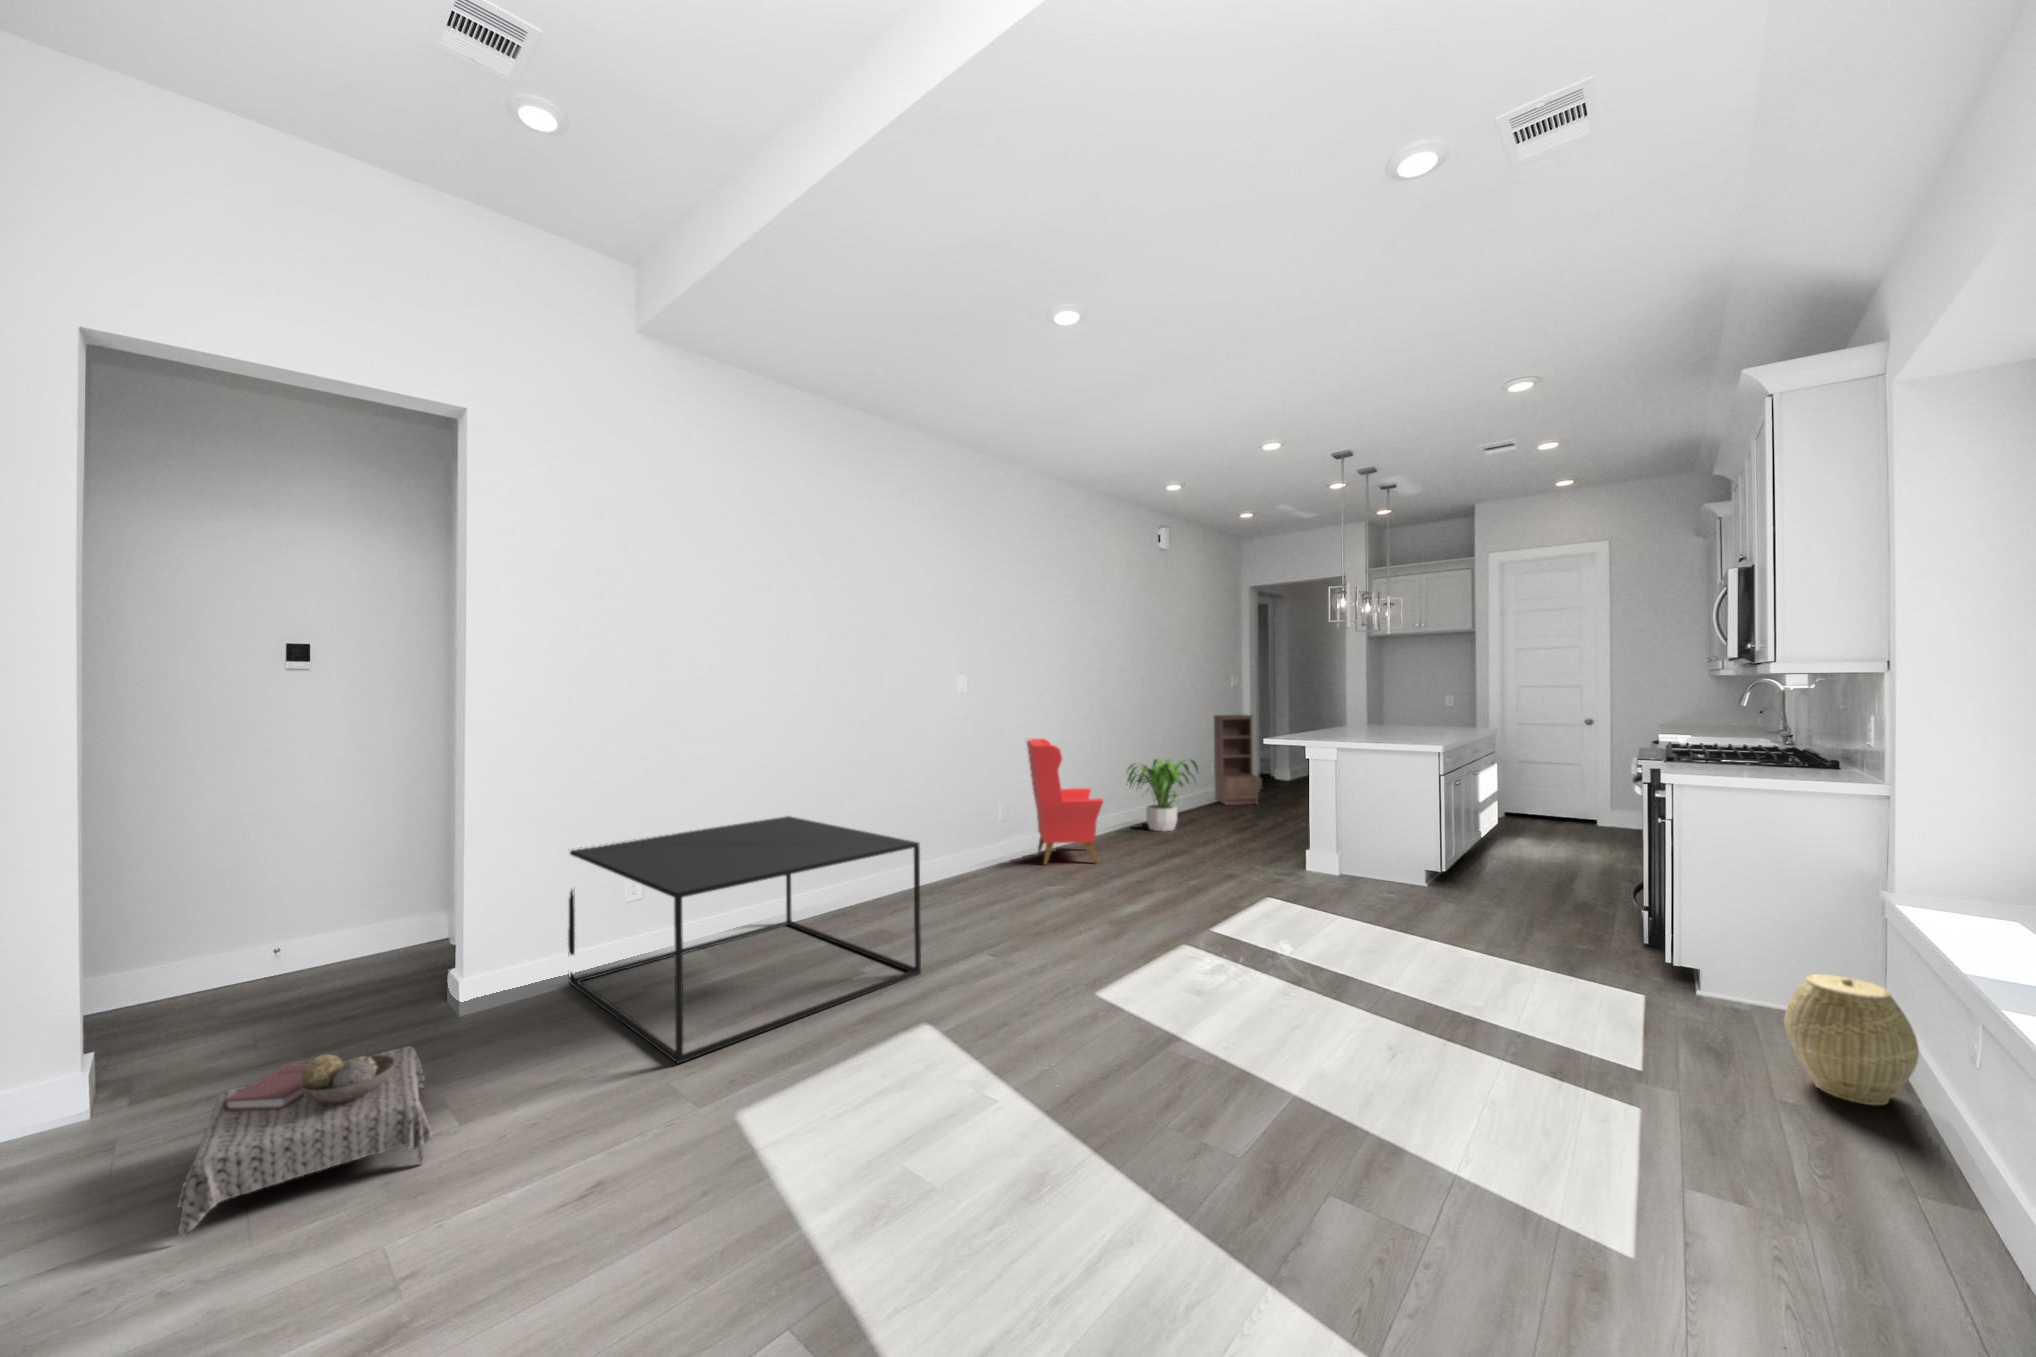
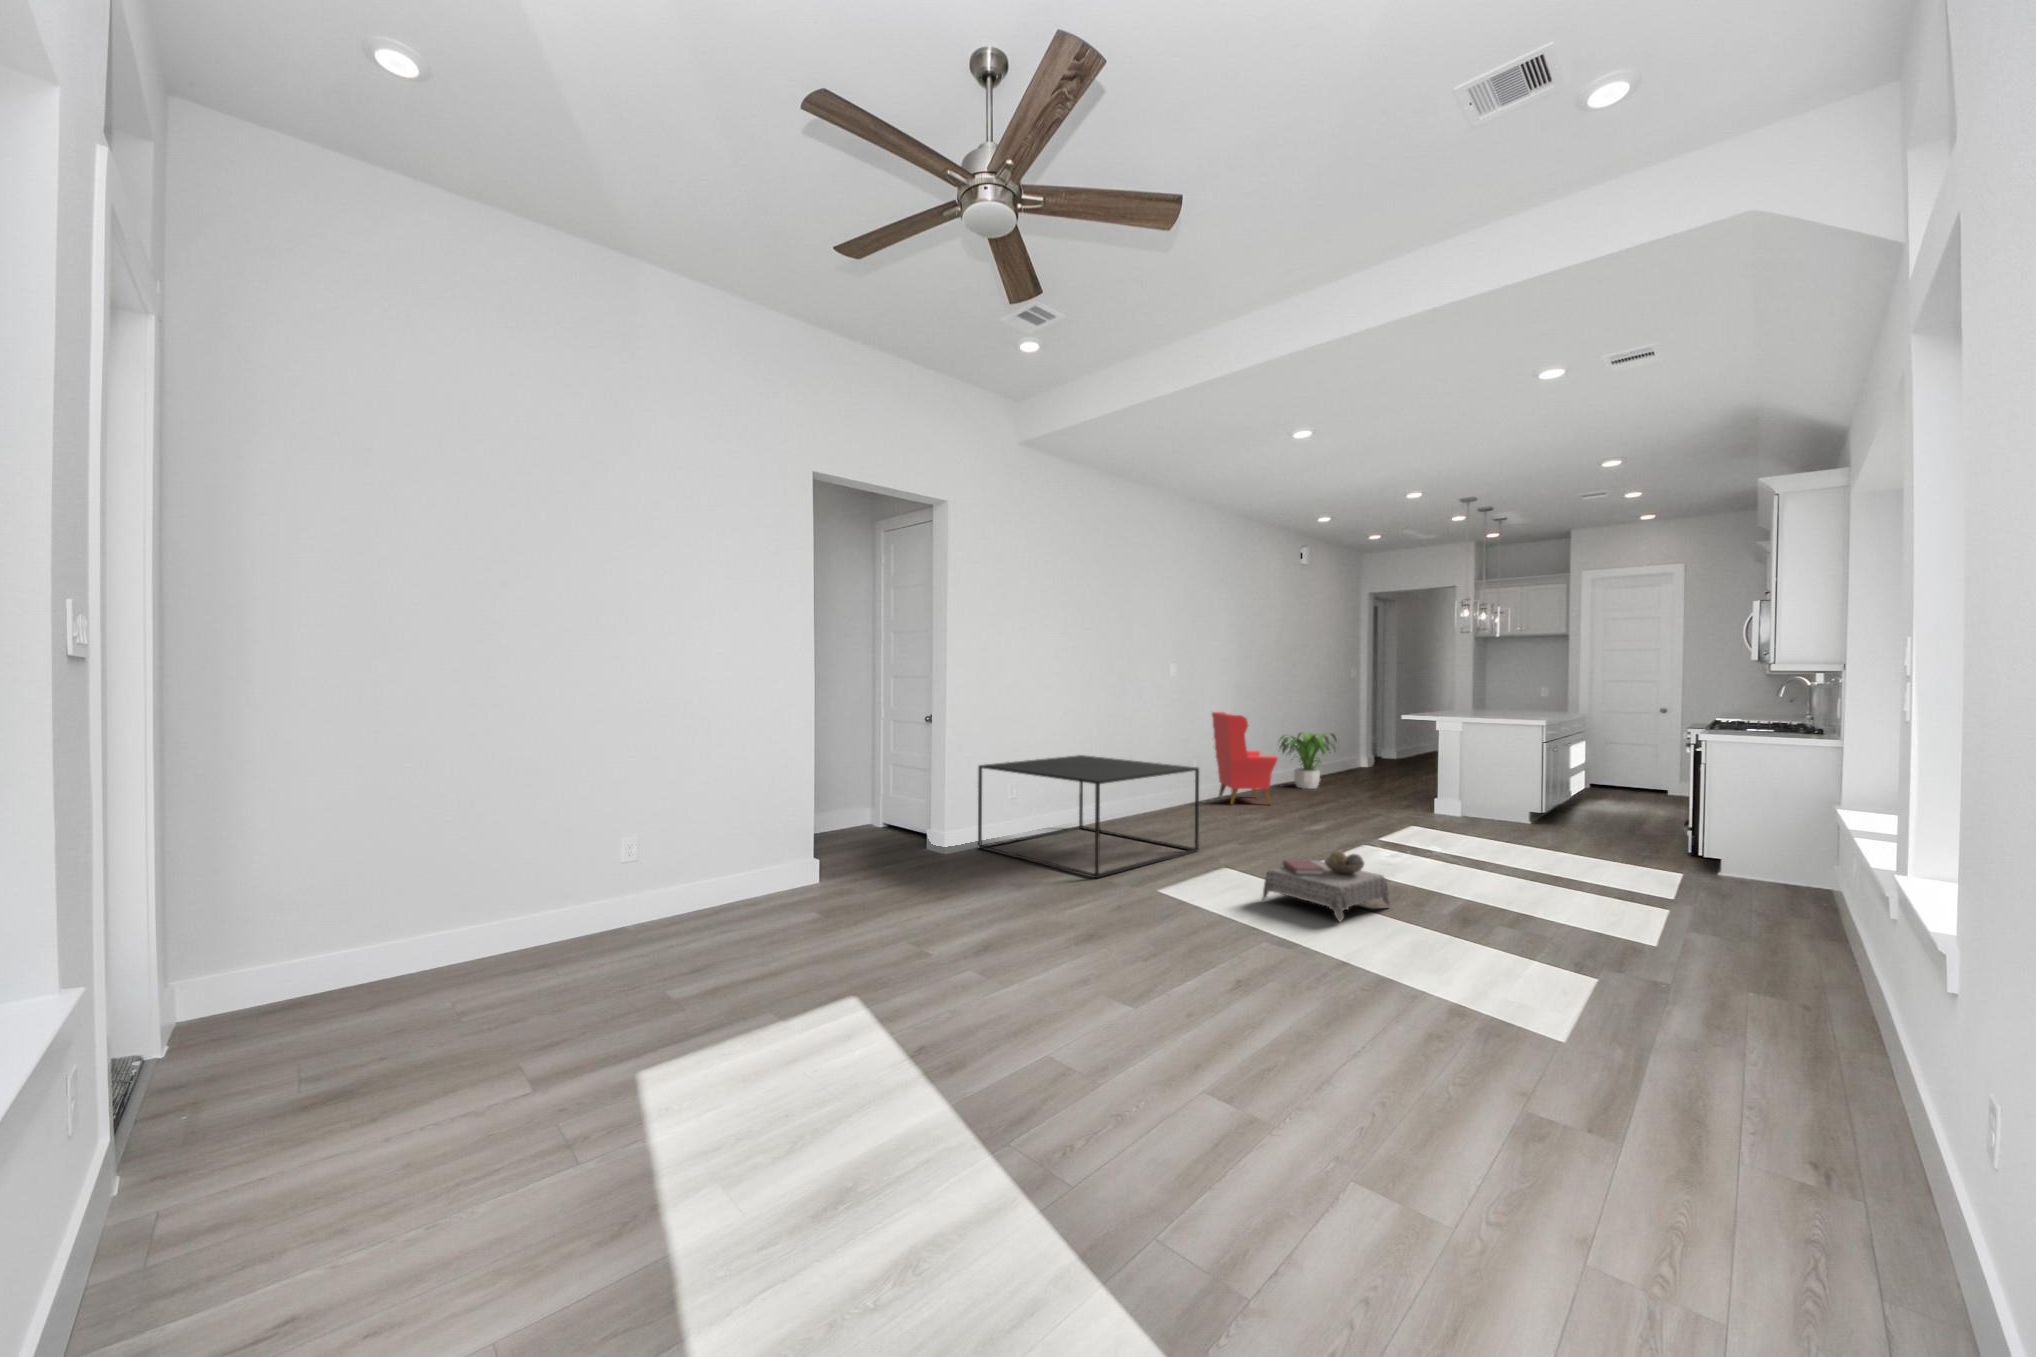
bookshelf: present [1214,715,1258,805] -> none [1339,700,1378,775]
woven basket: present [1784,974,1919,1105] -> none [1758,843,1831,912]
ottoman: present [178,1047,432,1239] -> present [1262,850,1390,921]

